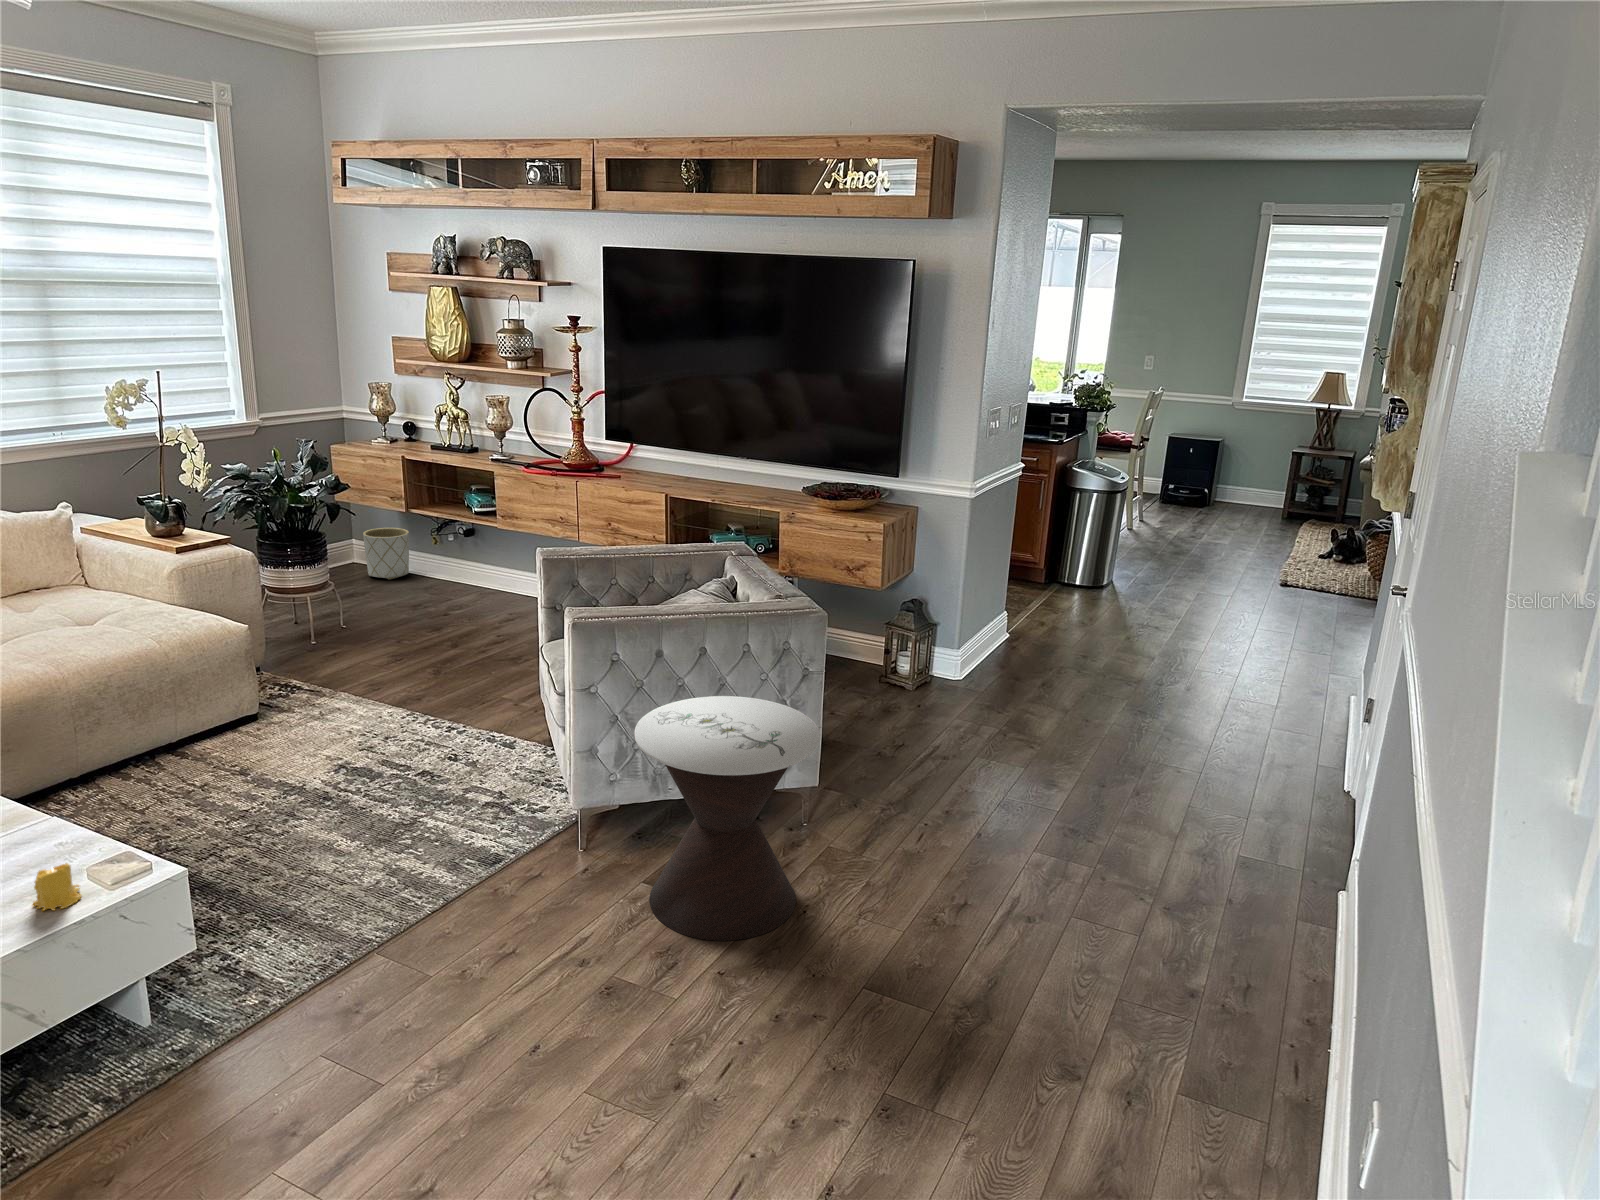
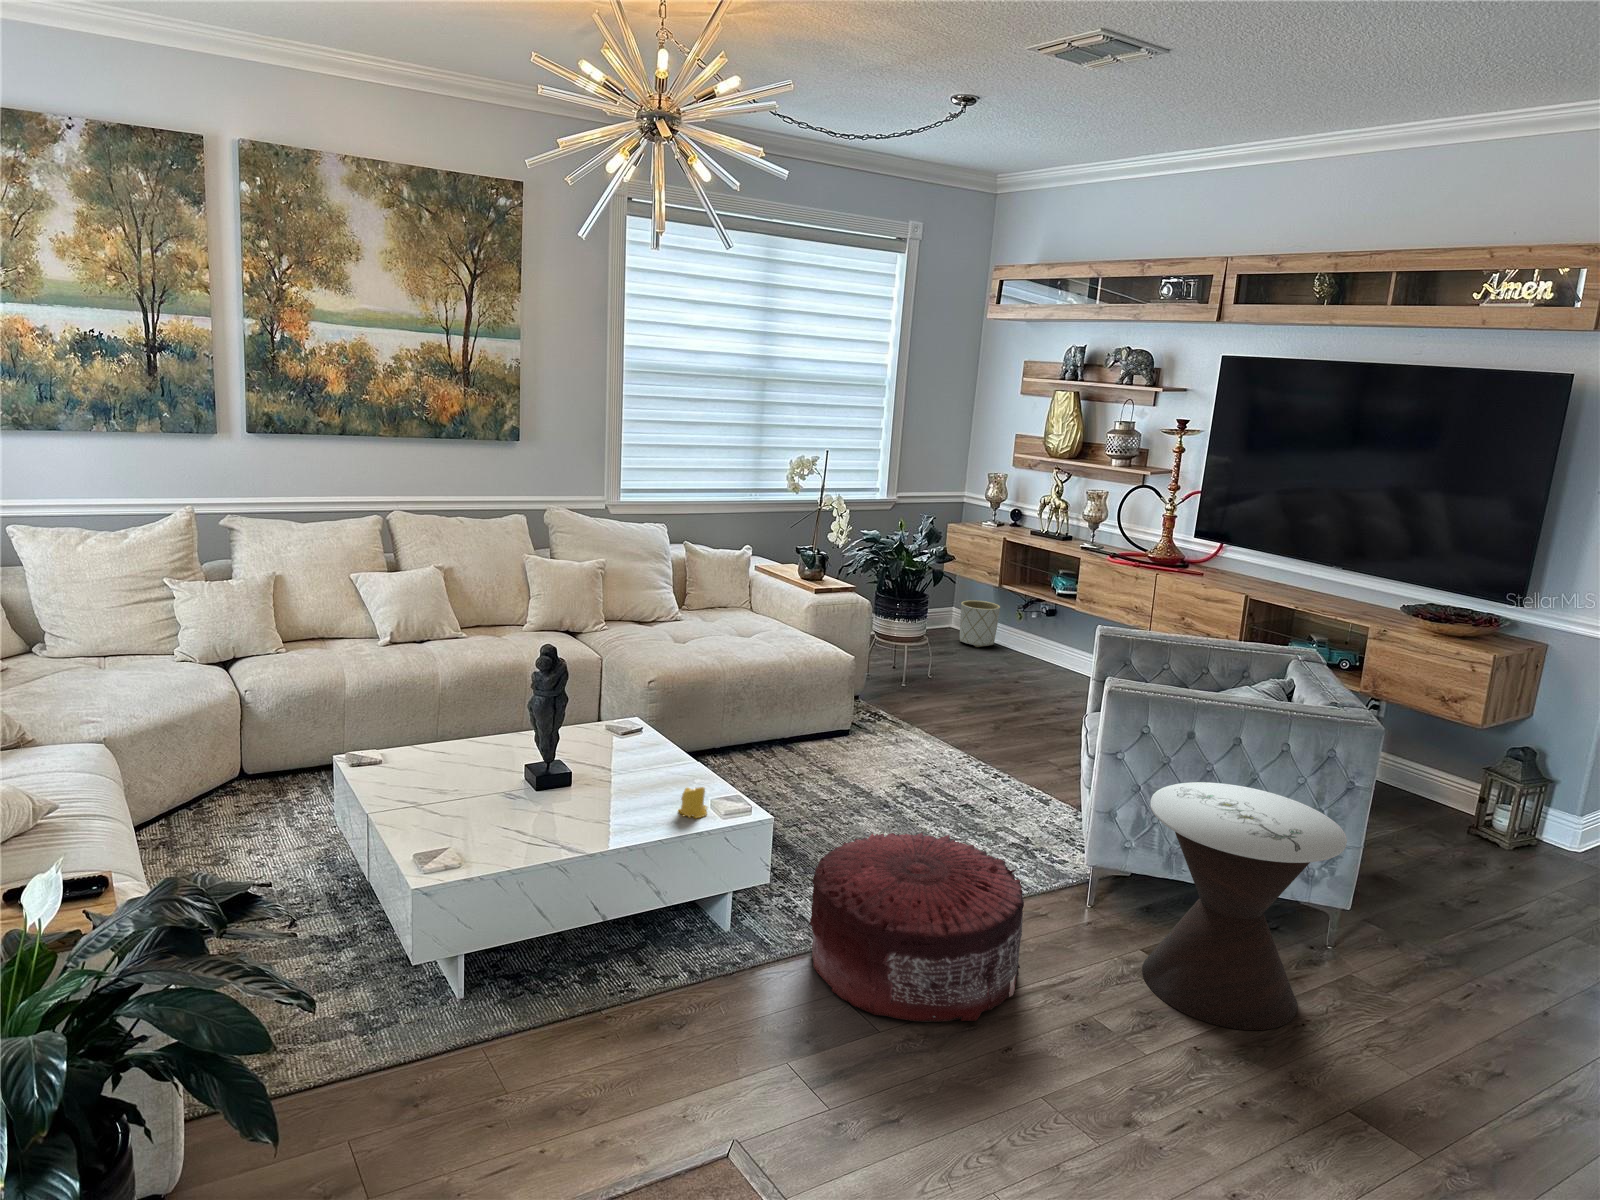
pouf: none [256,825,529,1073] -> present [810,833,1024,1022]

